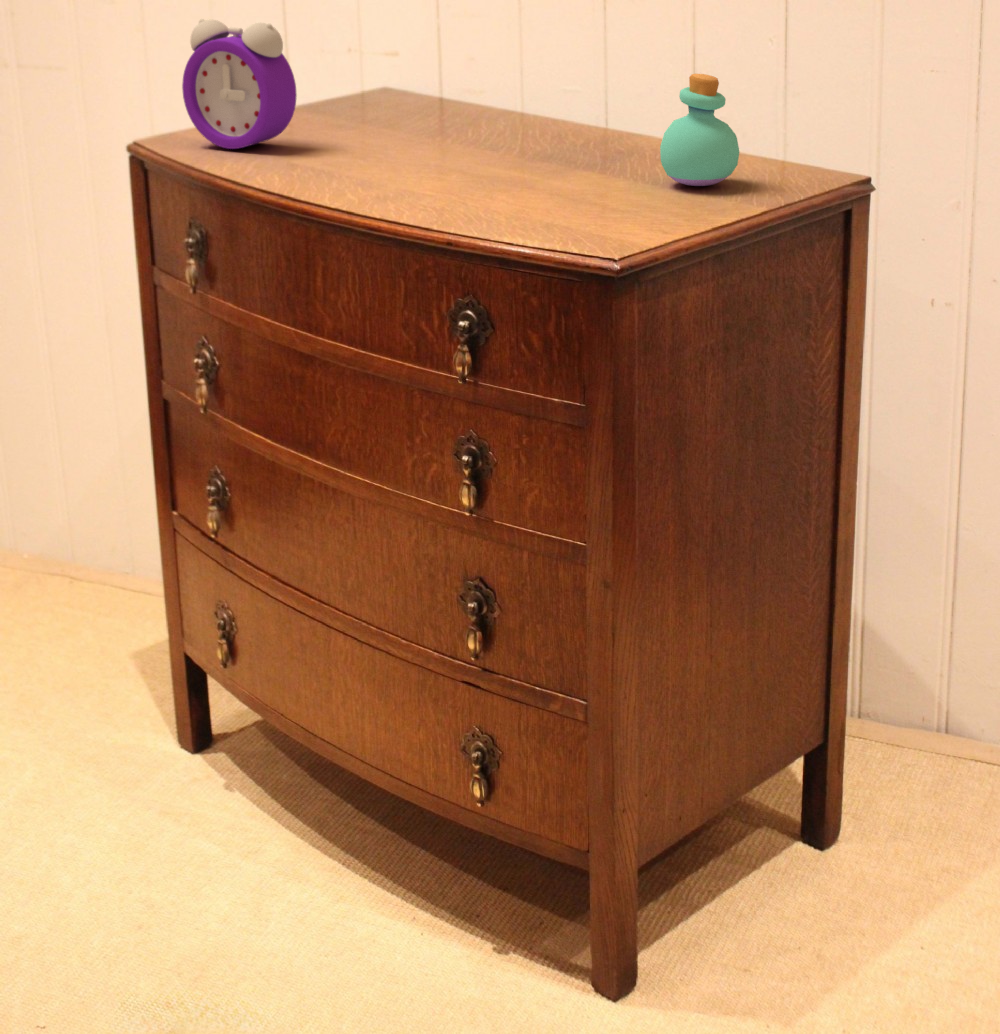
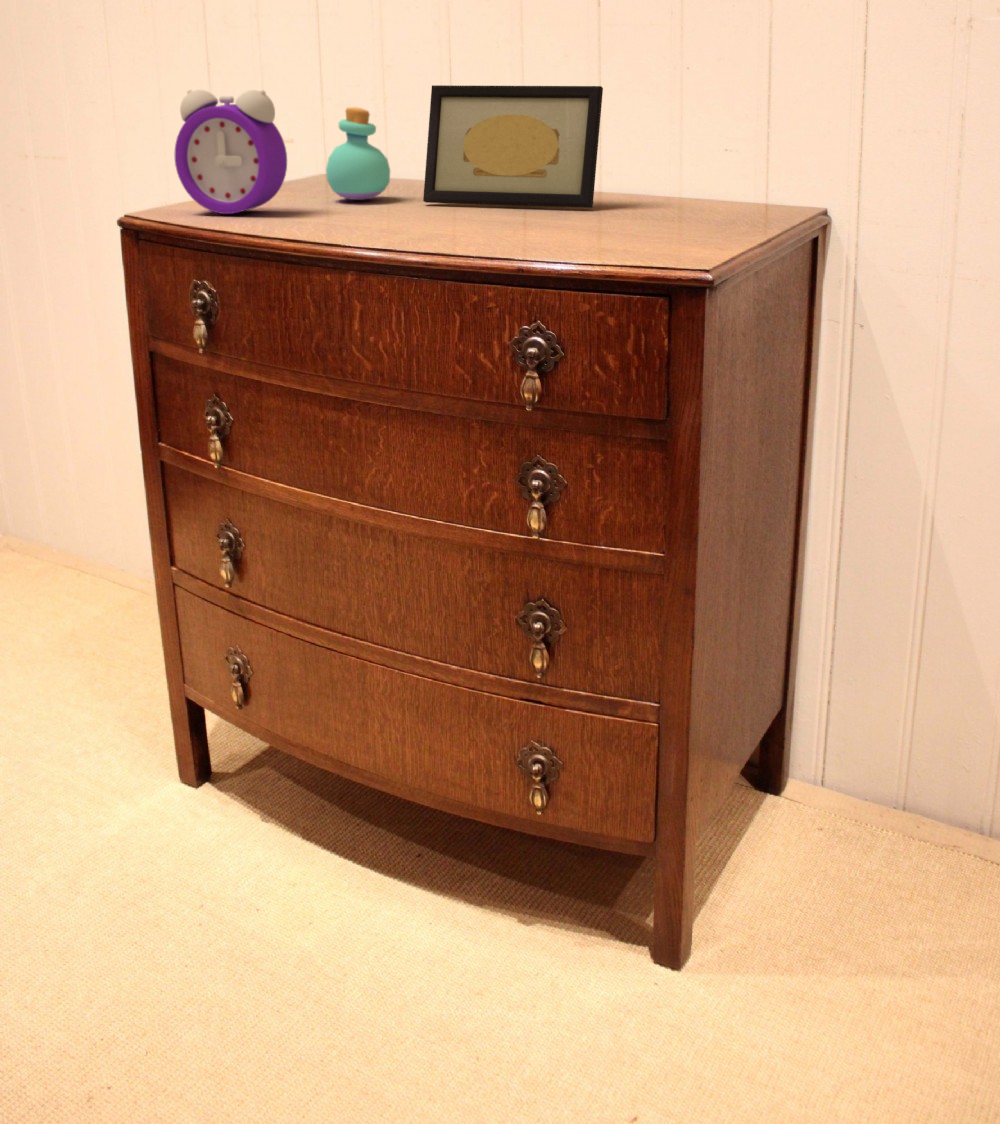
picture frame: none [442,16,629,158] -> present [423,85,603,208]
perfume bottle: present [660,74,739,186] -> present [326,107,390,200]

